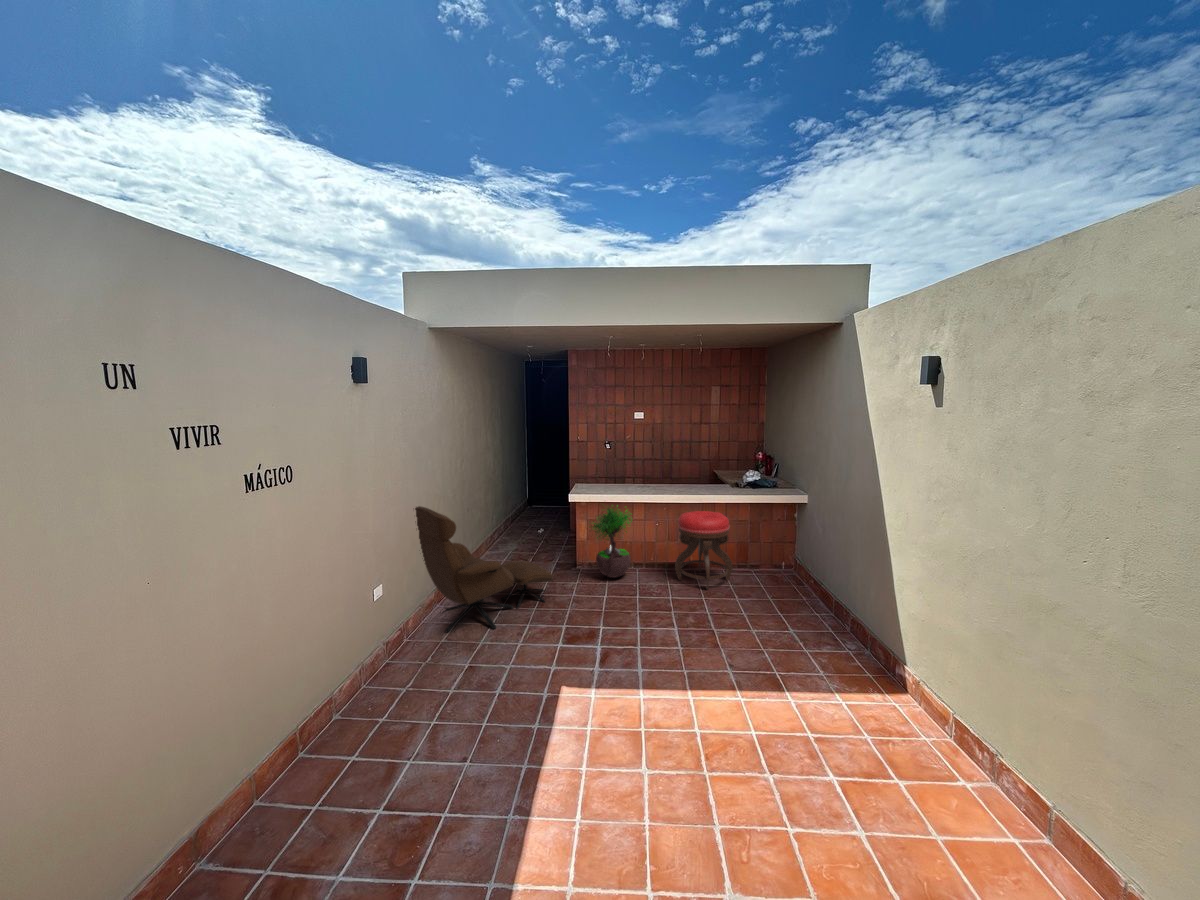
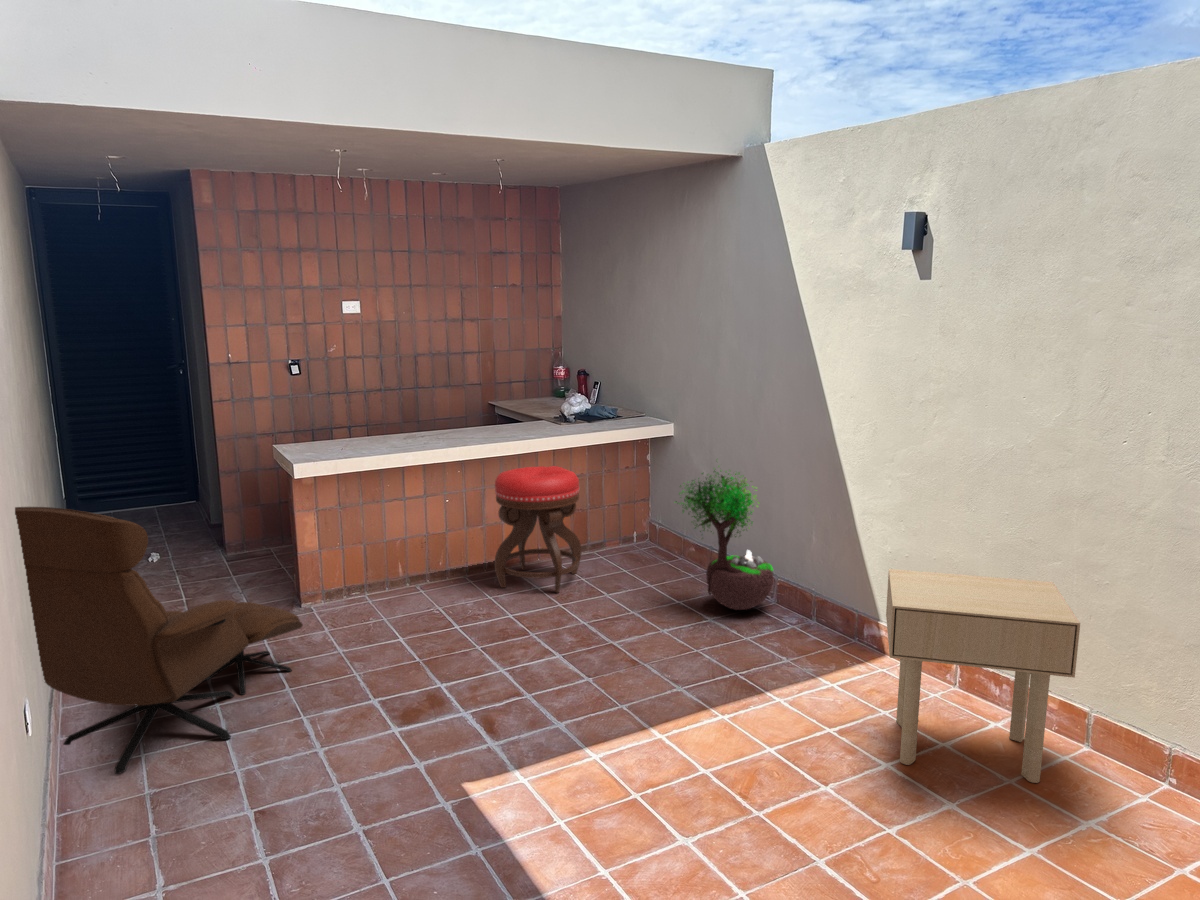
potted tree: present [593,505,632,578] -> present [676,466,773,610]
side table: none [831,627,1017,851] -> present [886,569,1080,783]

